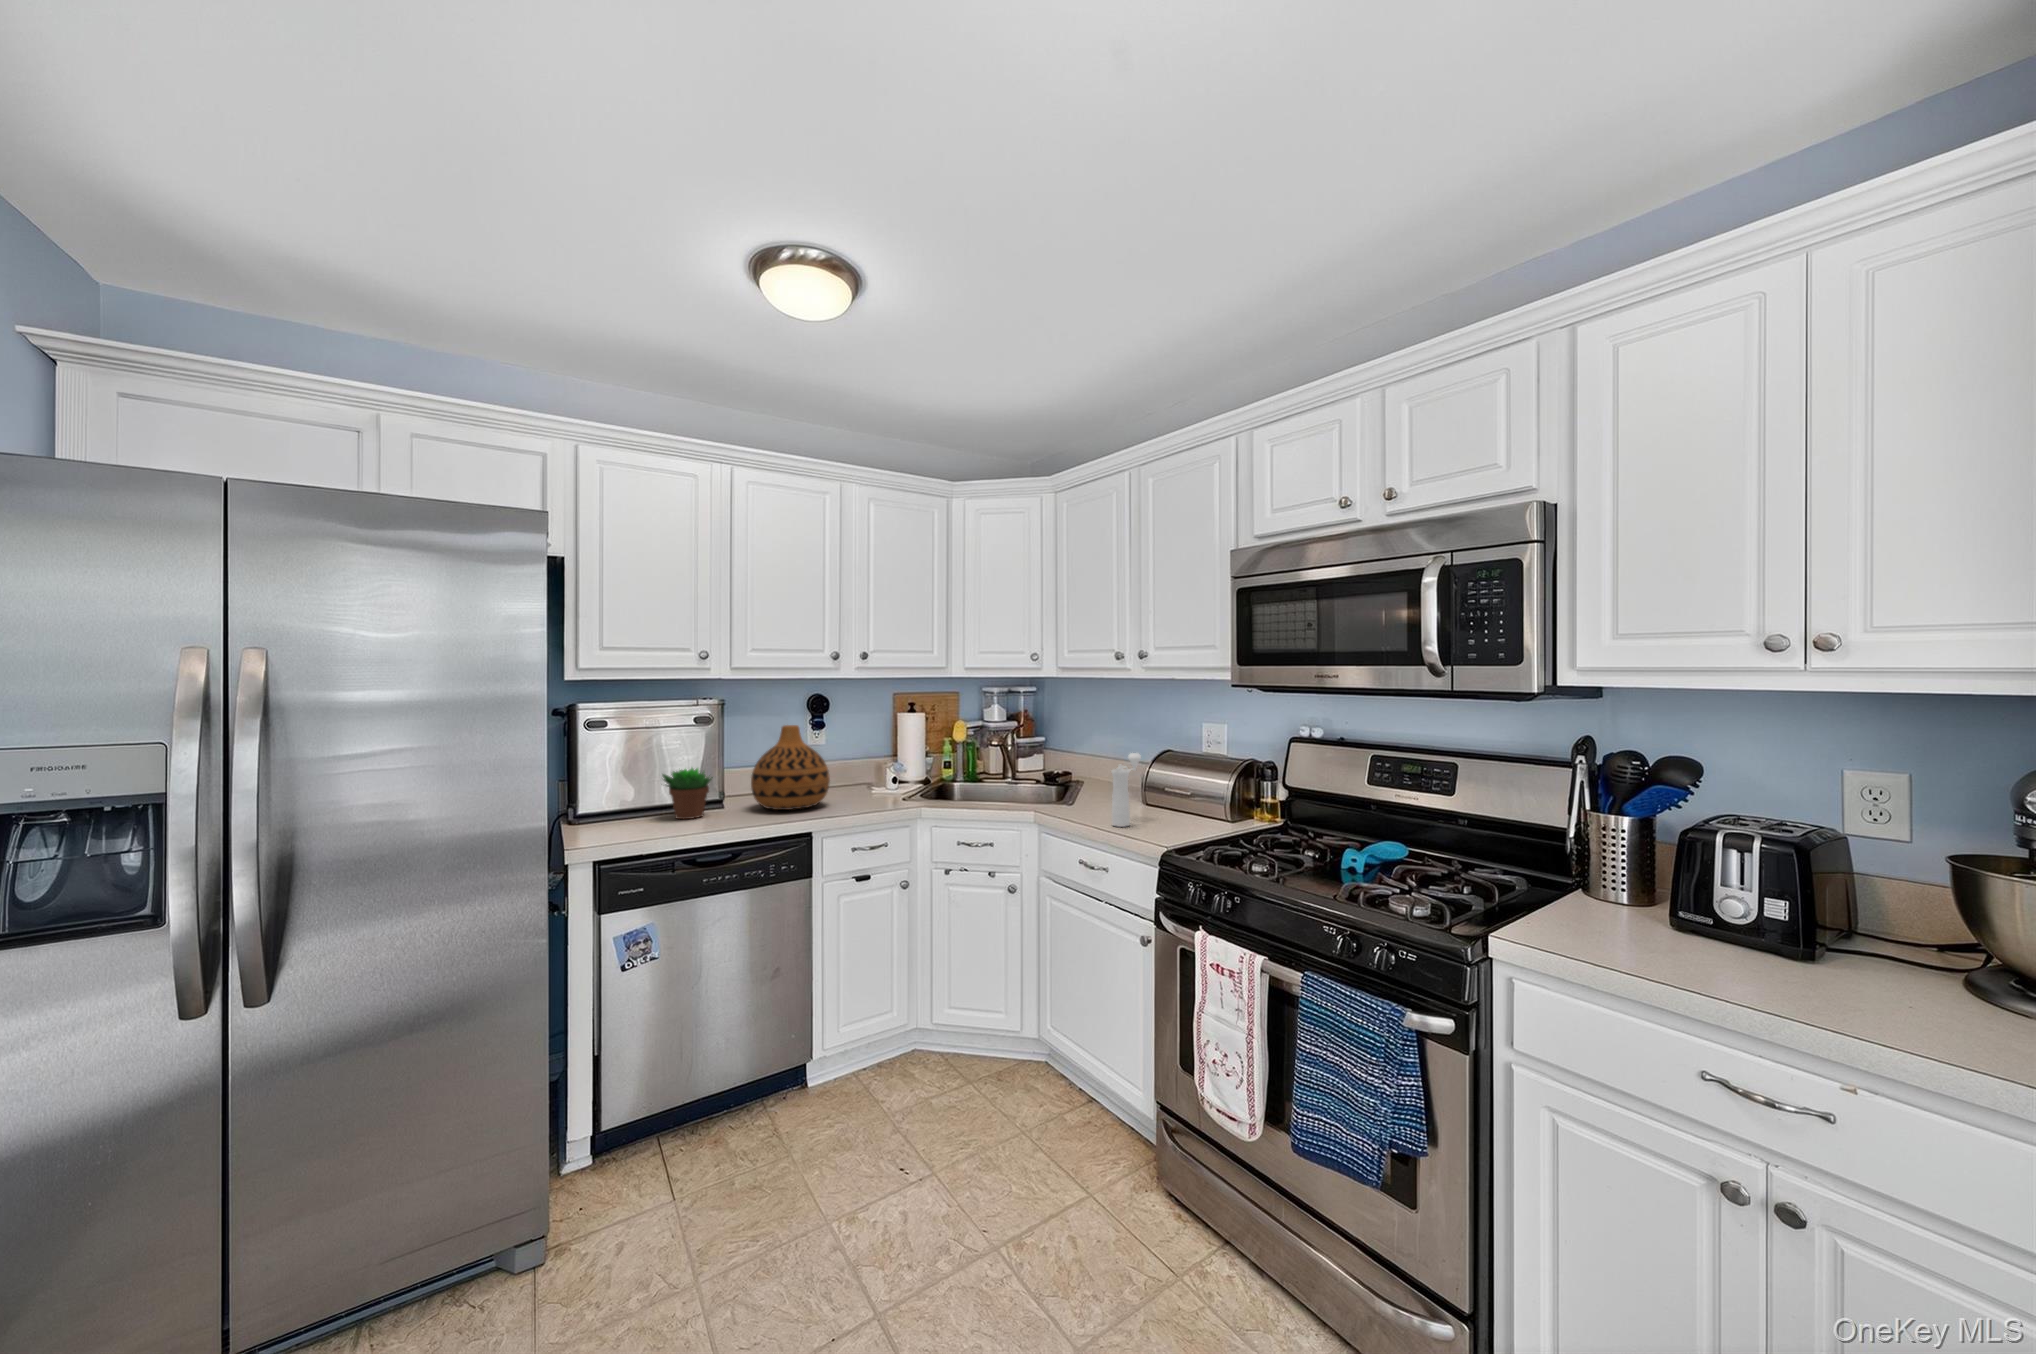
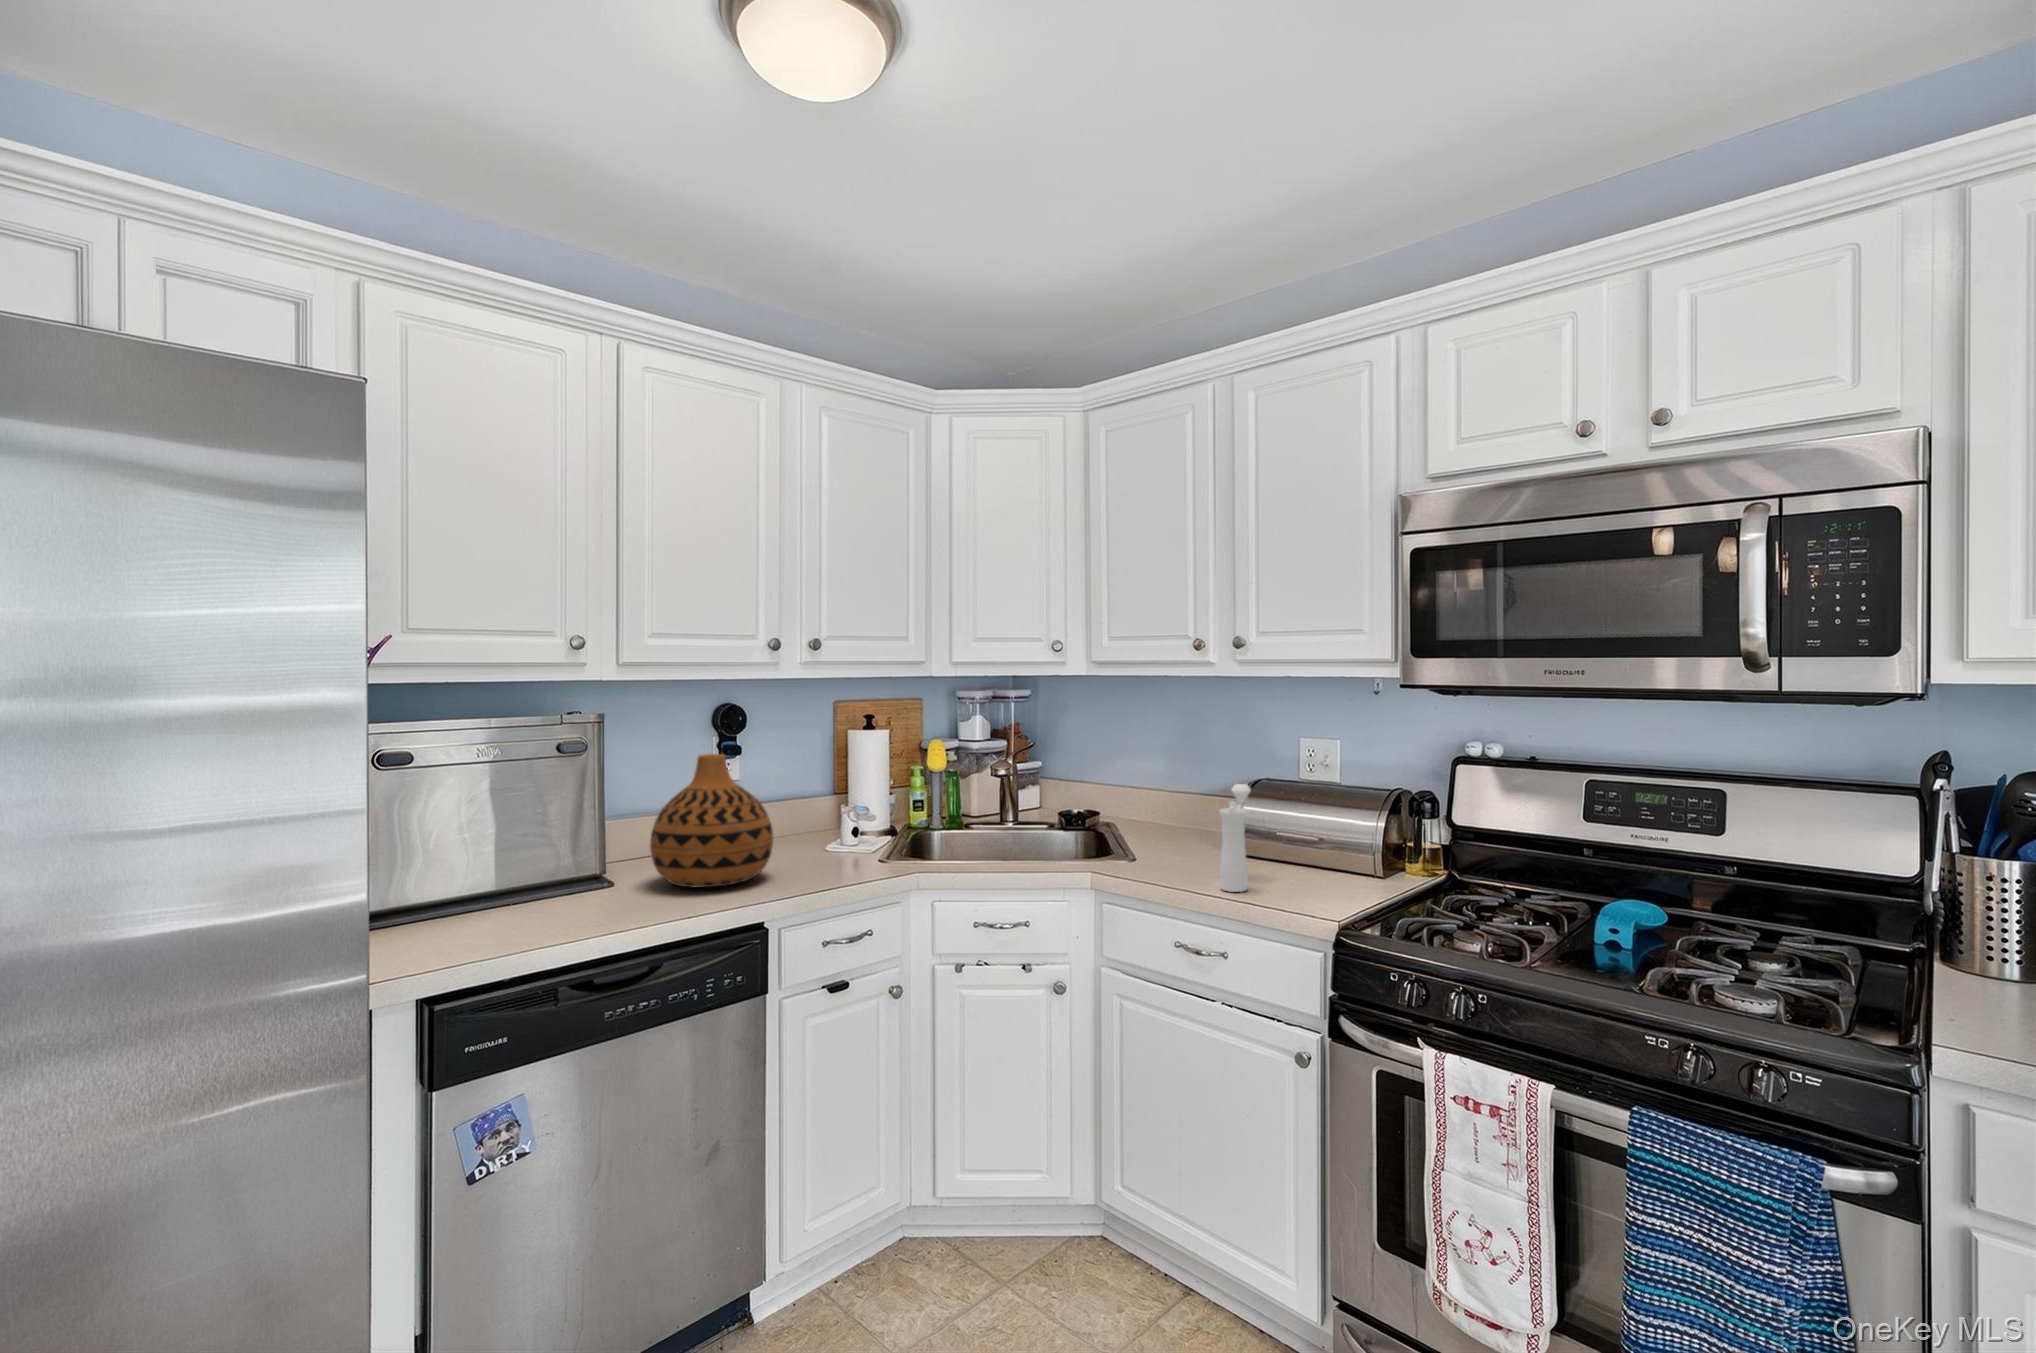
succulent plant: present [663,768,713,819] -> none [507,824,596,912]

